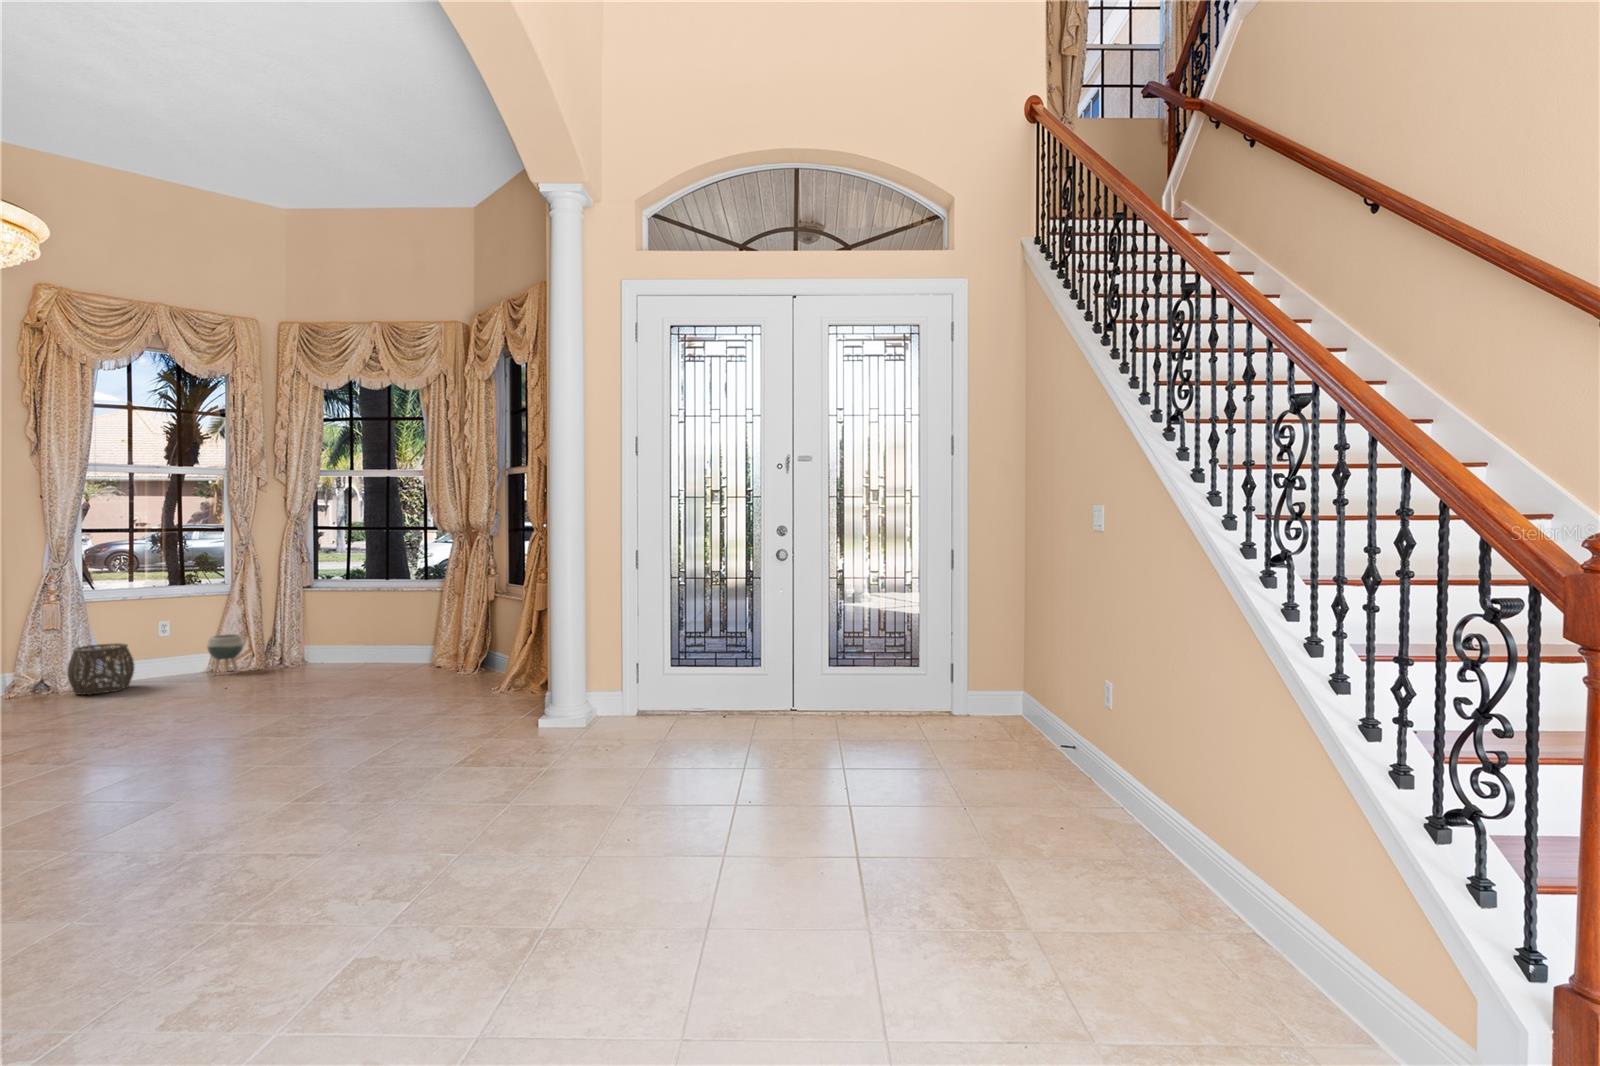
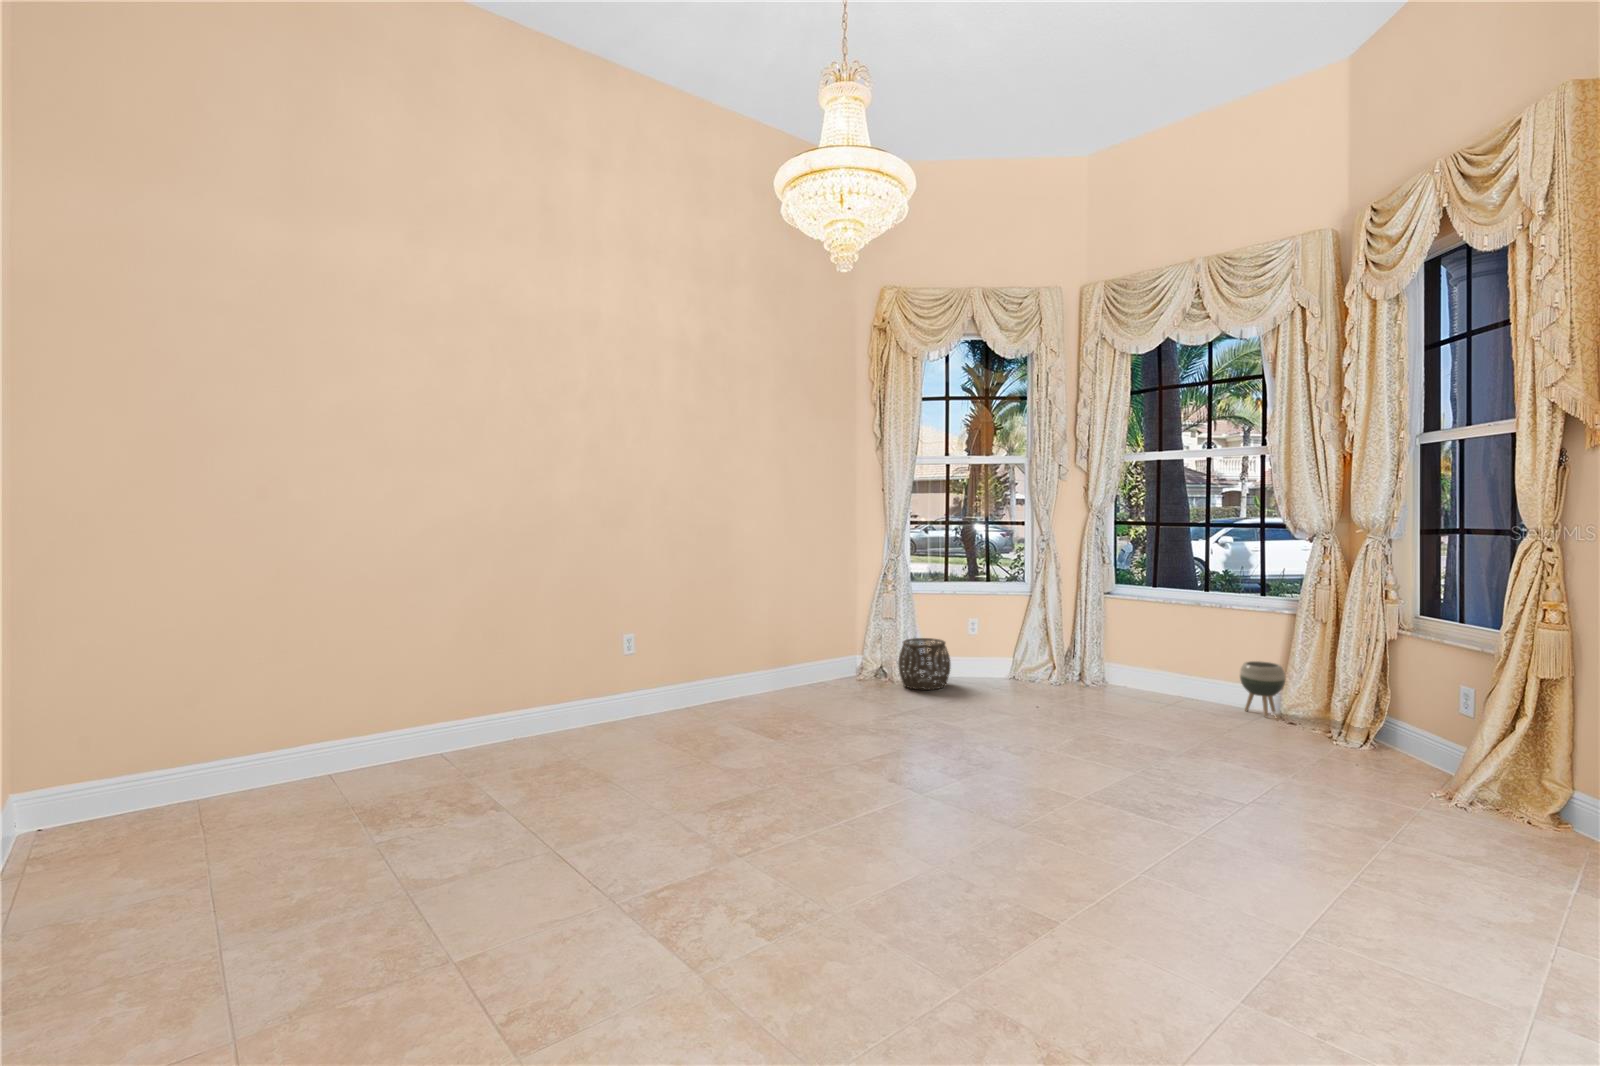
planter: present [207,634,244,675] -> present [1240,661,1285,717]

